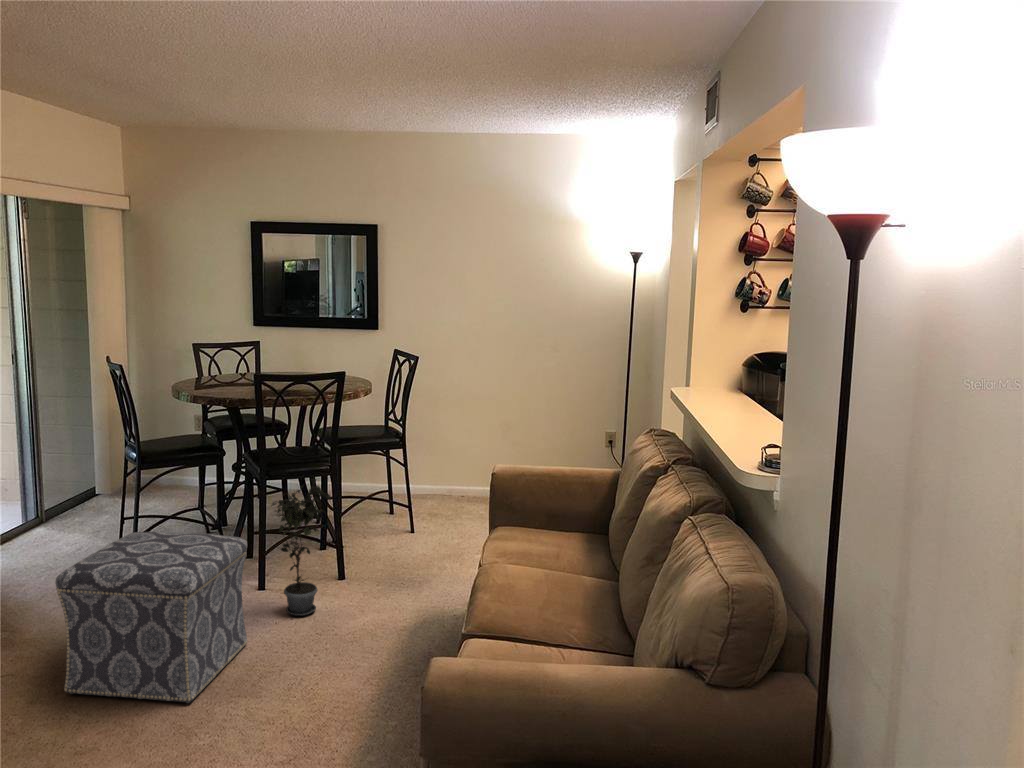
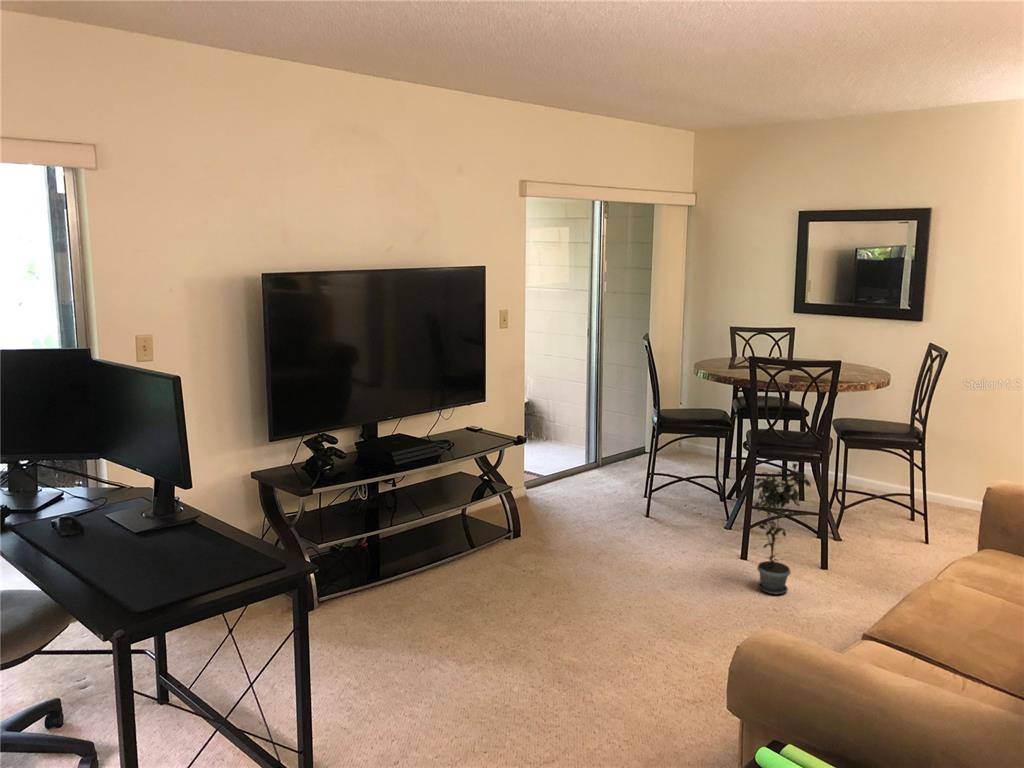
ottoman: present [56,532,247,703] -> none [560,483,719,637]

